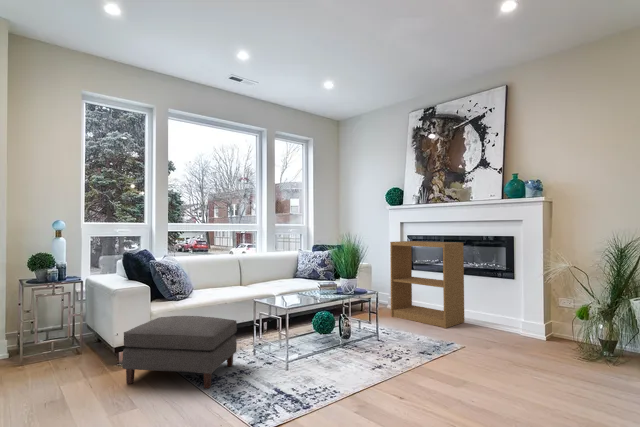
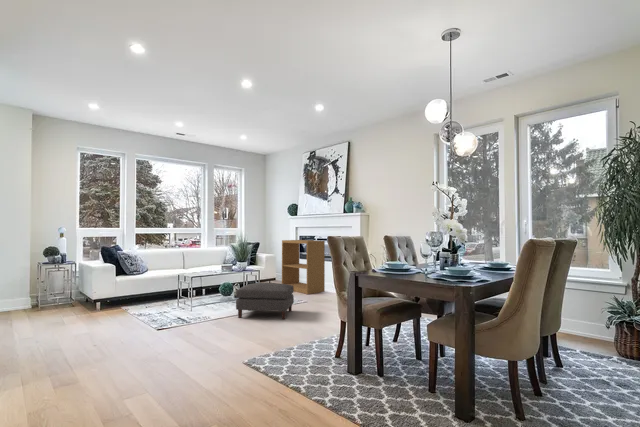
ottoman: present [122,316,237,388] -> present [236,283,294,319]

